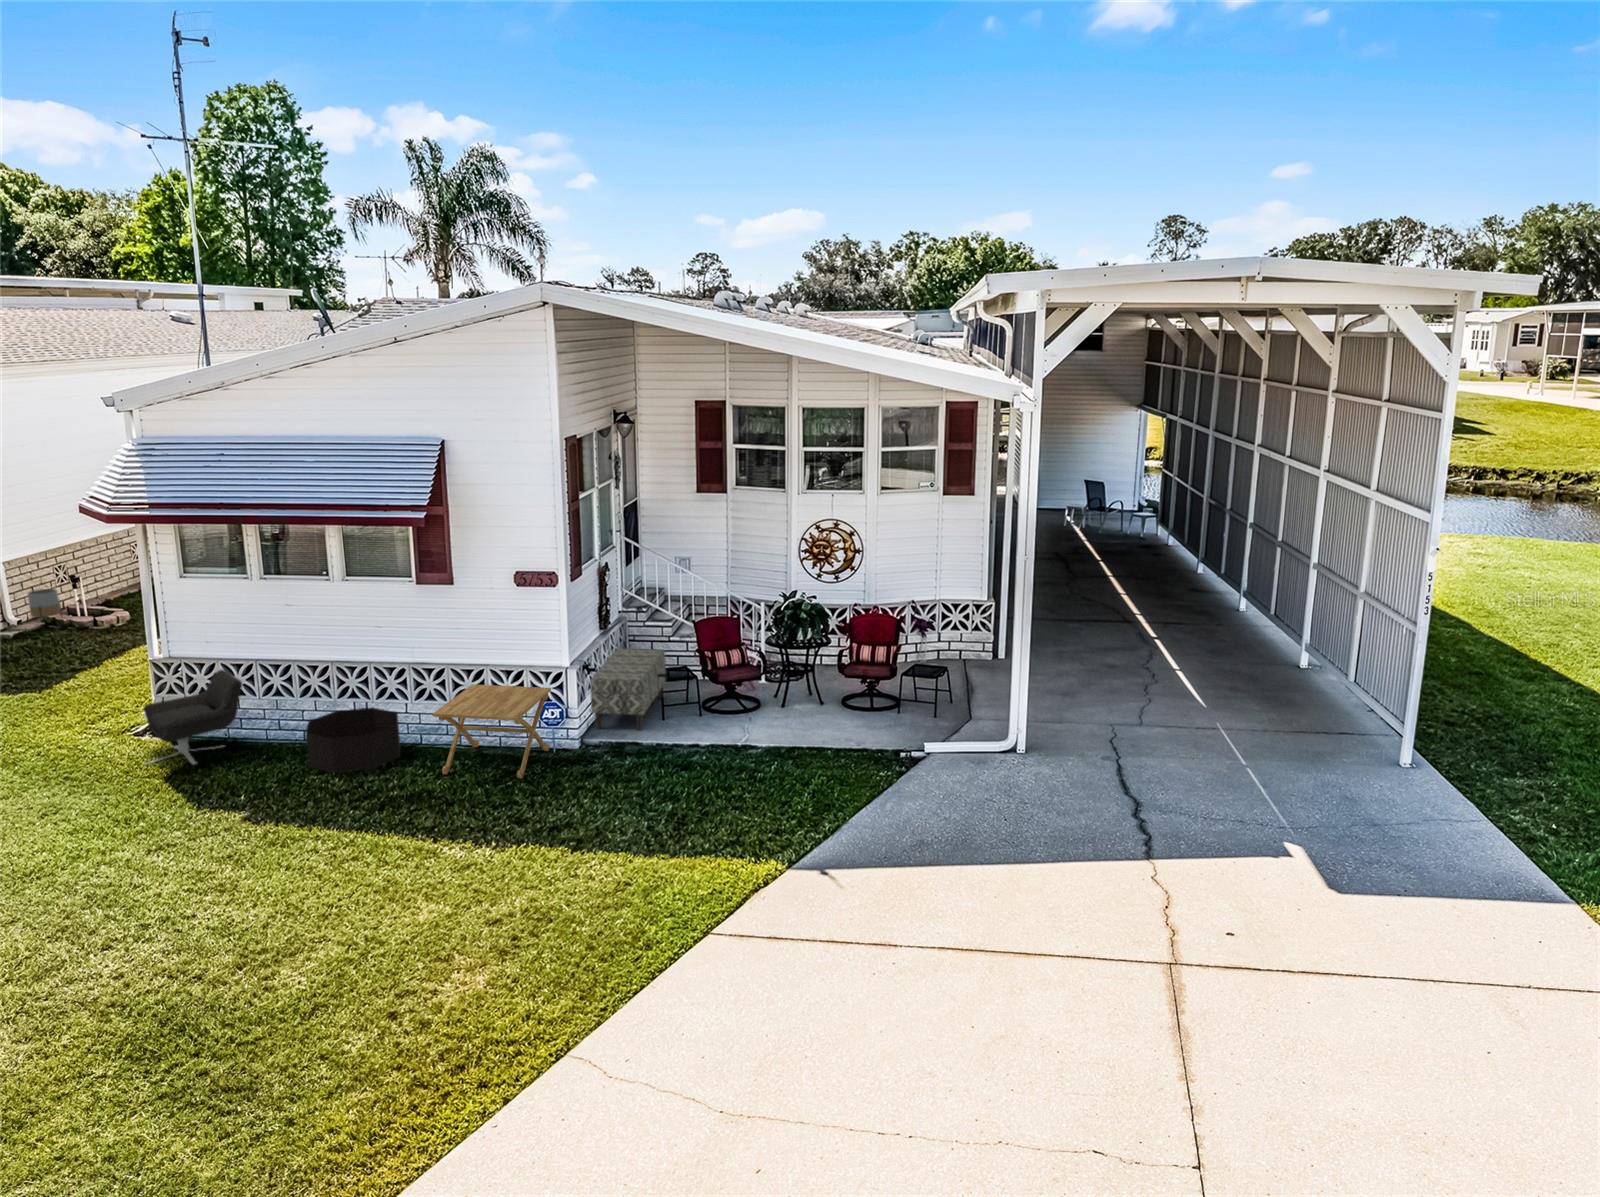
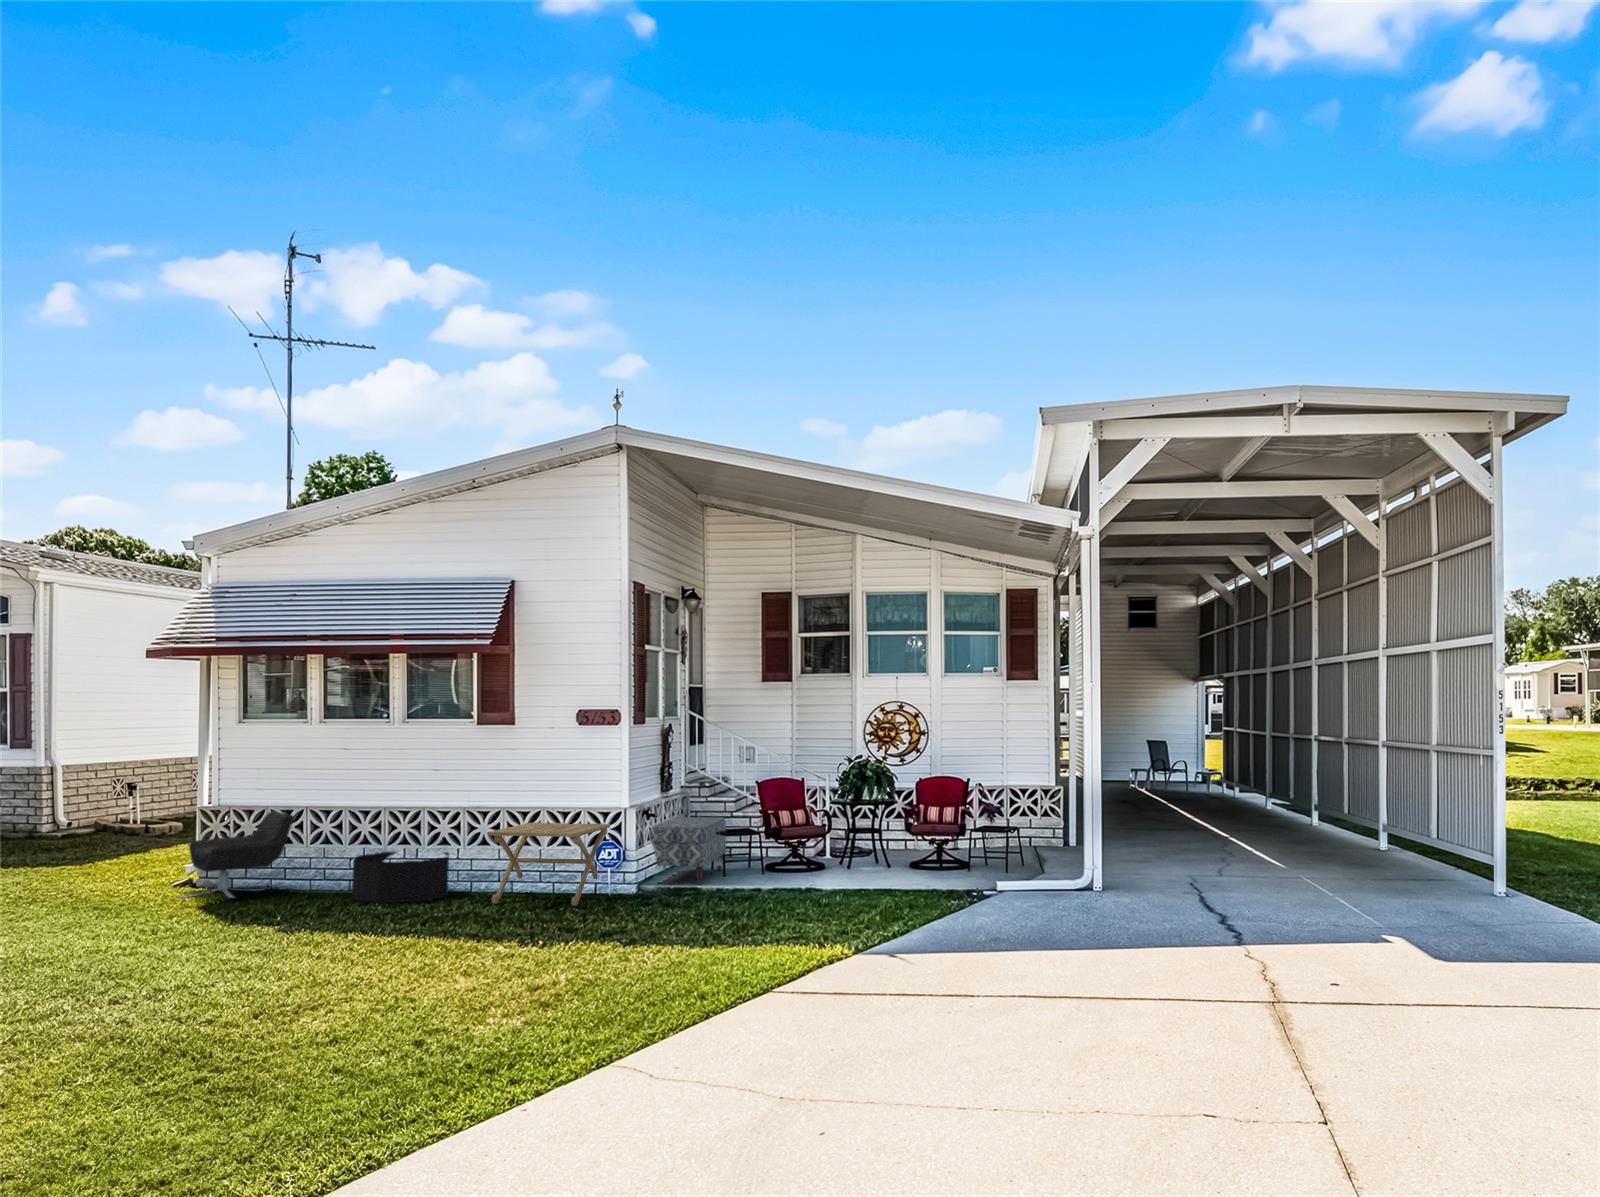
planter: present [27,589,61,618] -> none [81,799,112,838]

